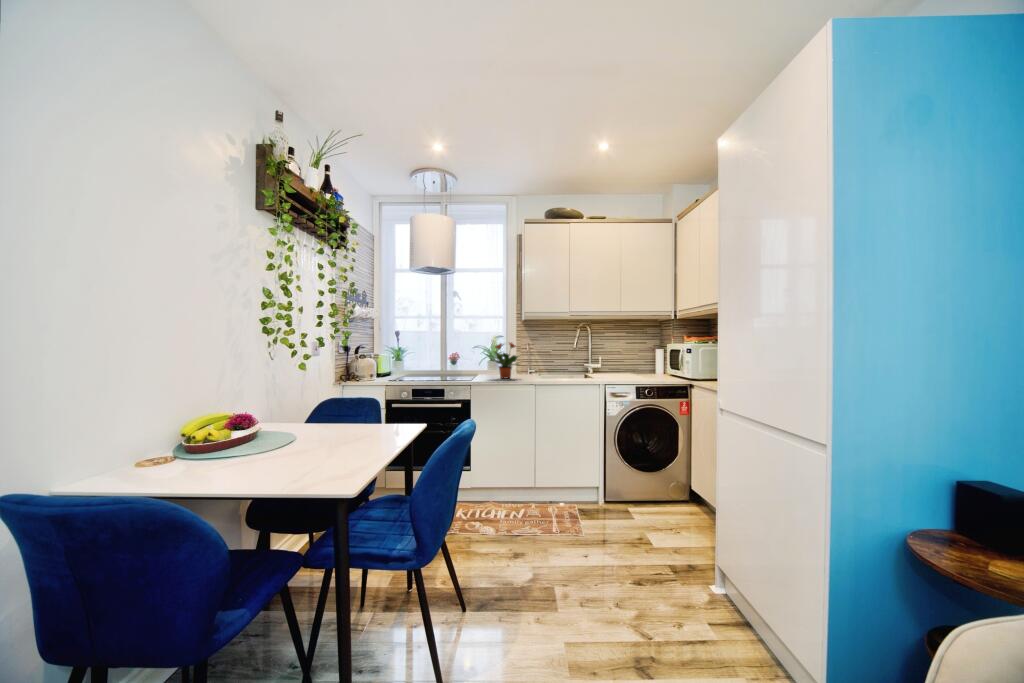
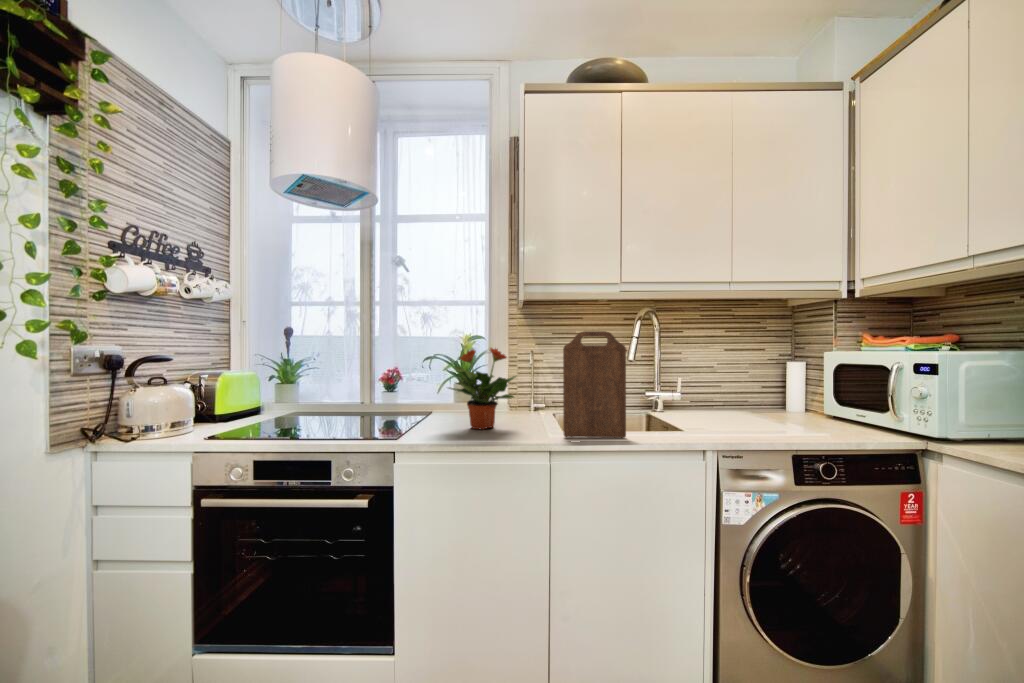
cutting board: none [541,335,567,380] -> present [563,331,626,438]

